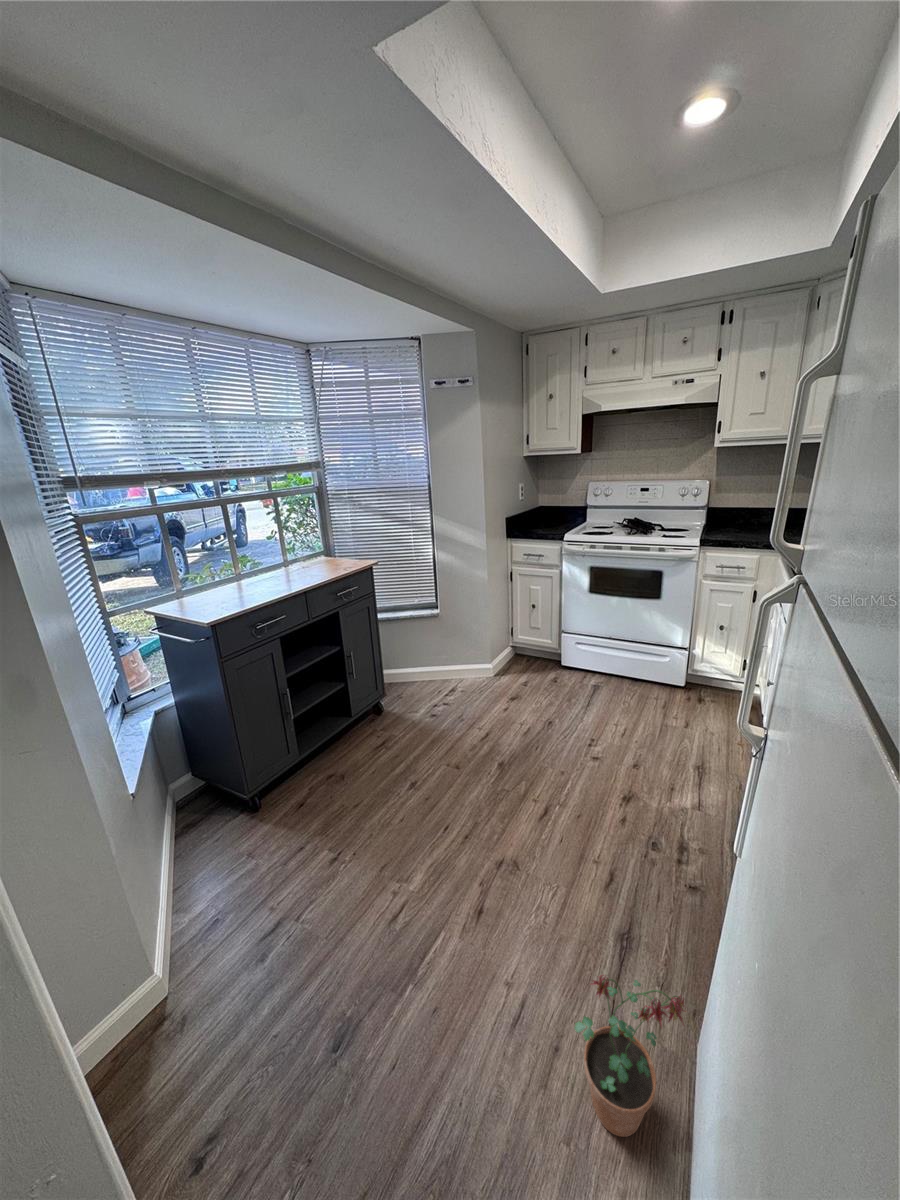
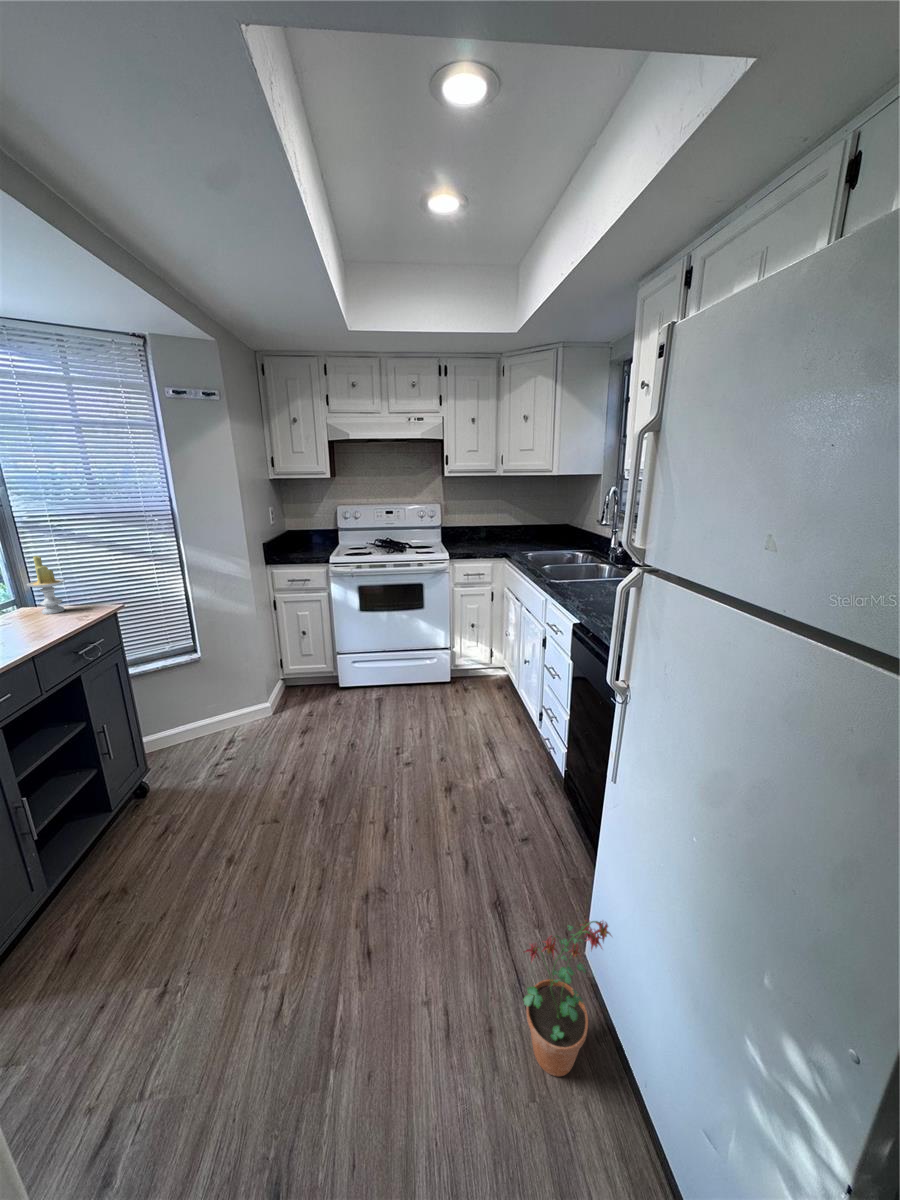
candle: none [332,522,353,564] -> present [27,556,65,614]

